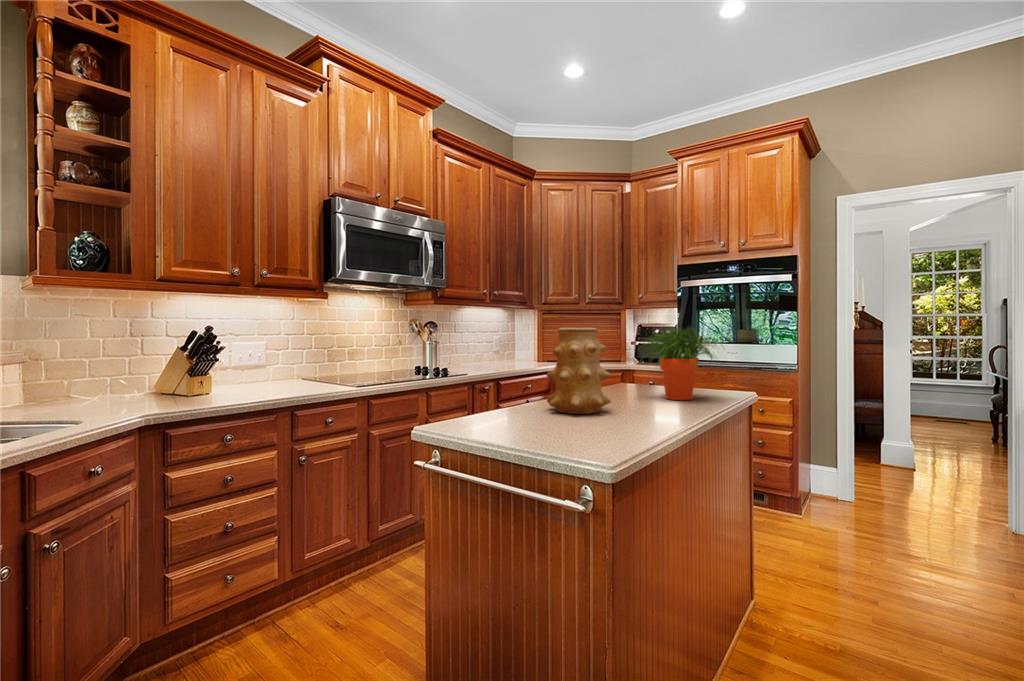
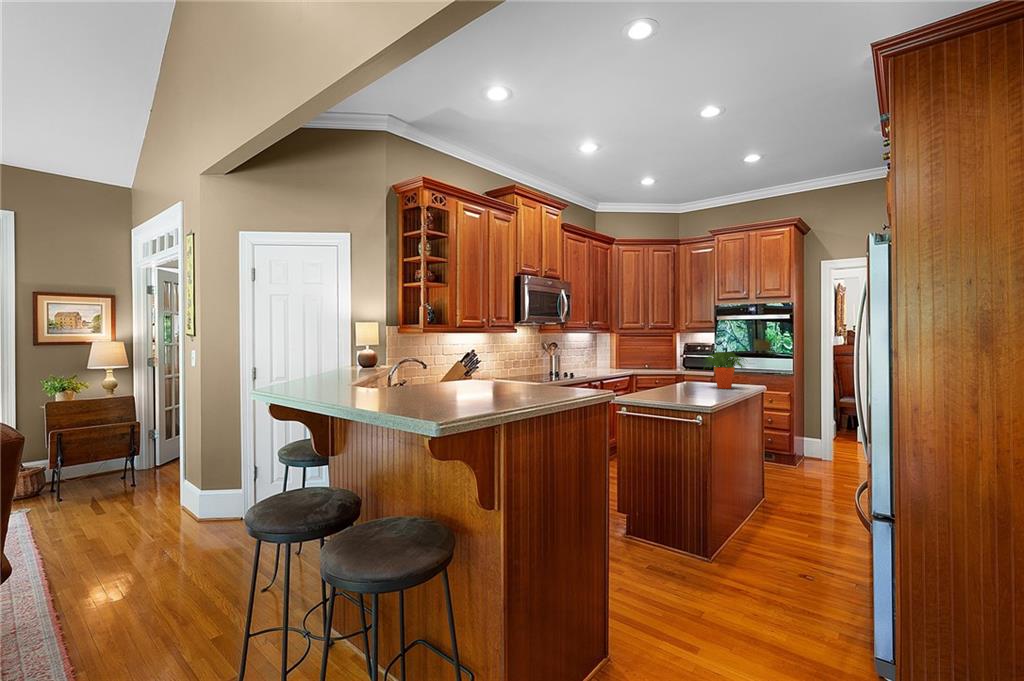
vase: present [546,328,611,414] -> none [661,353,694,393]

